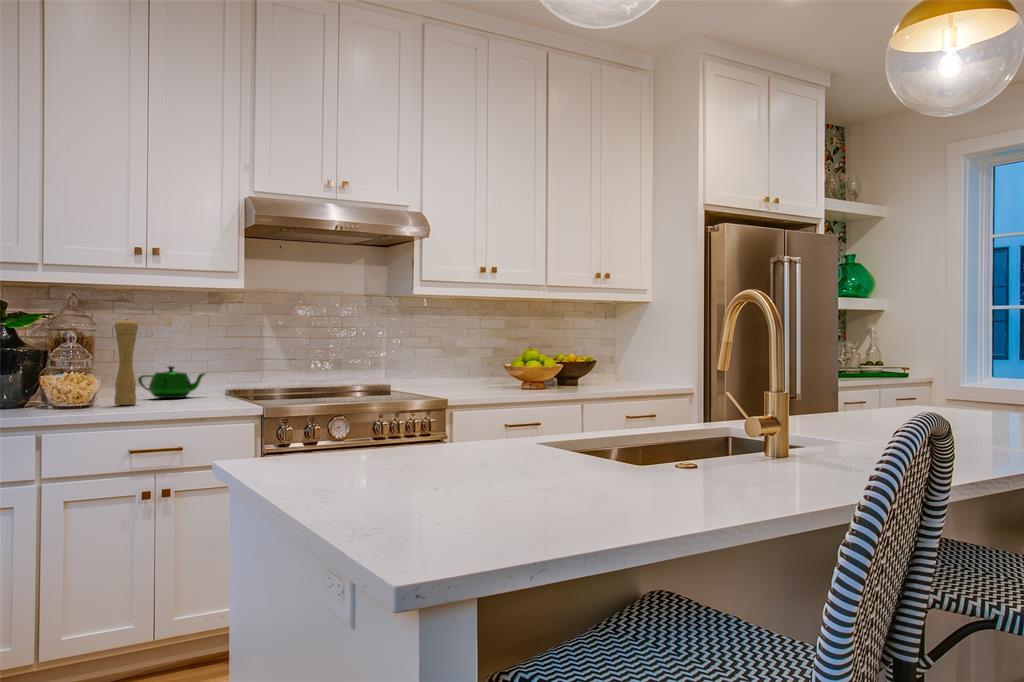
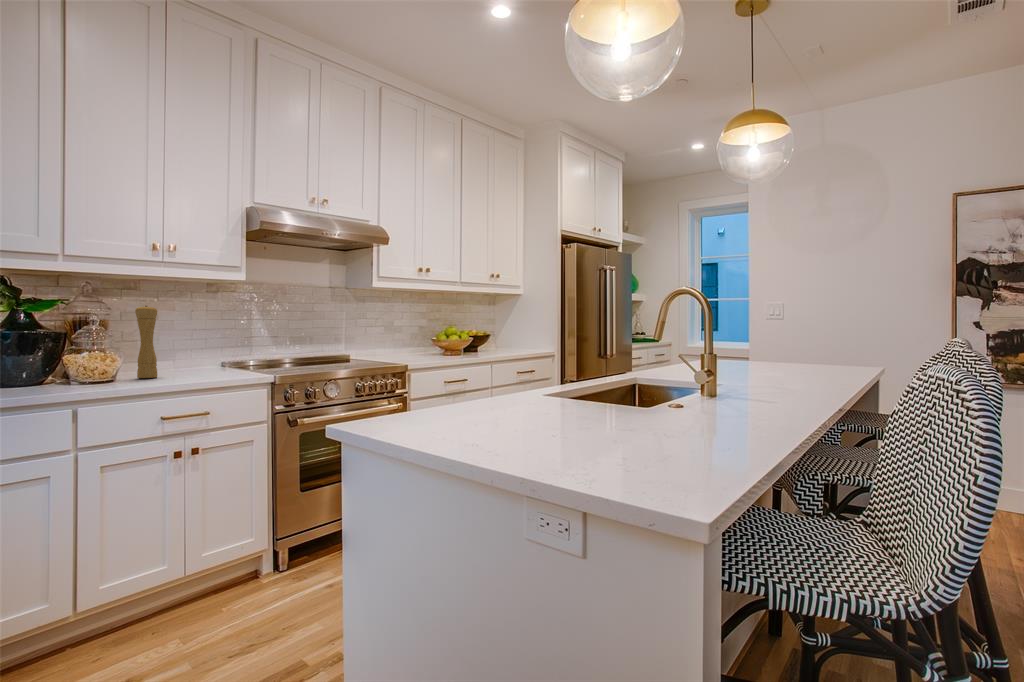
teapot: present [138,366,205,398] -> none [151,343,214,370]

